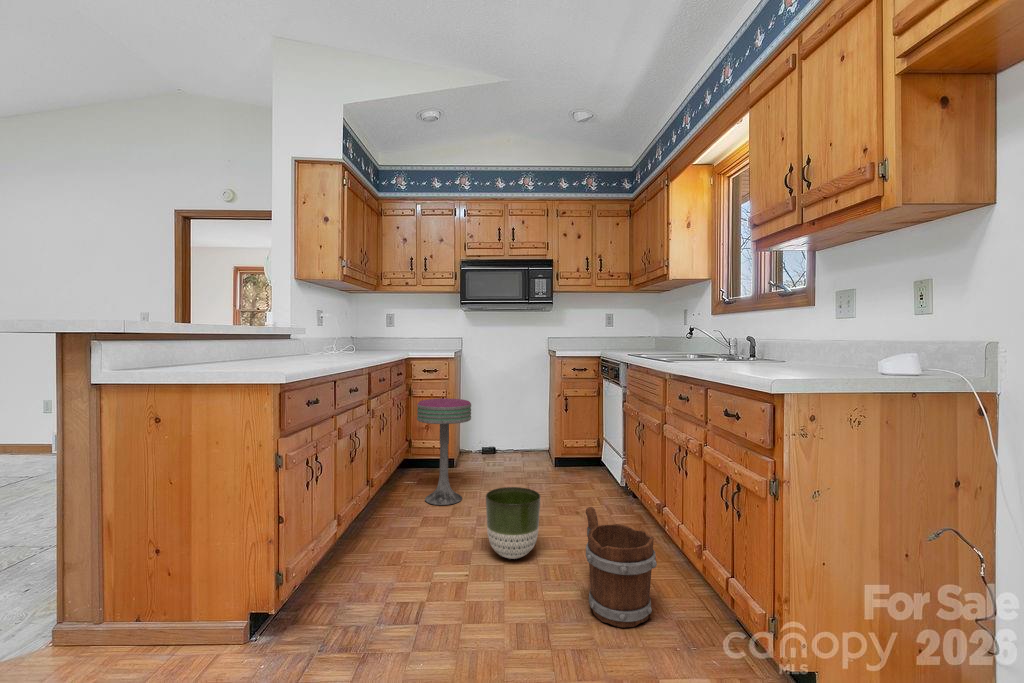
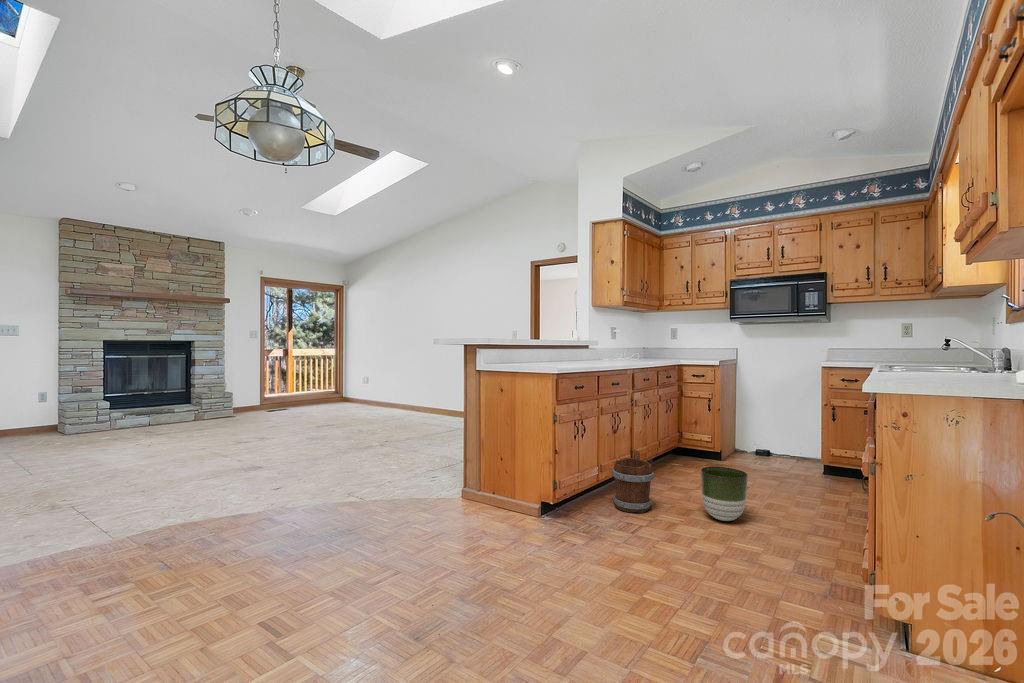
bar stool: present [417,398,471,505] -> none [672,397,718,482]
bucket: present [586,507,657,628] -> present [611,451,655,513]

